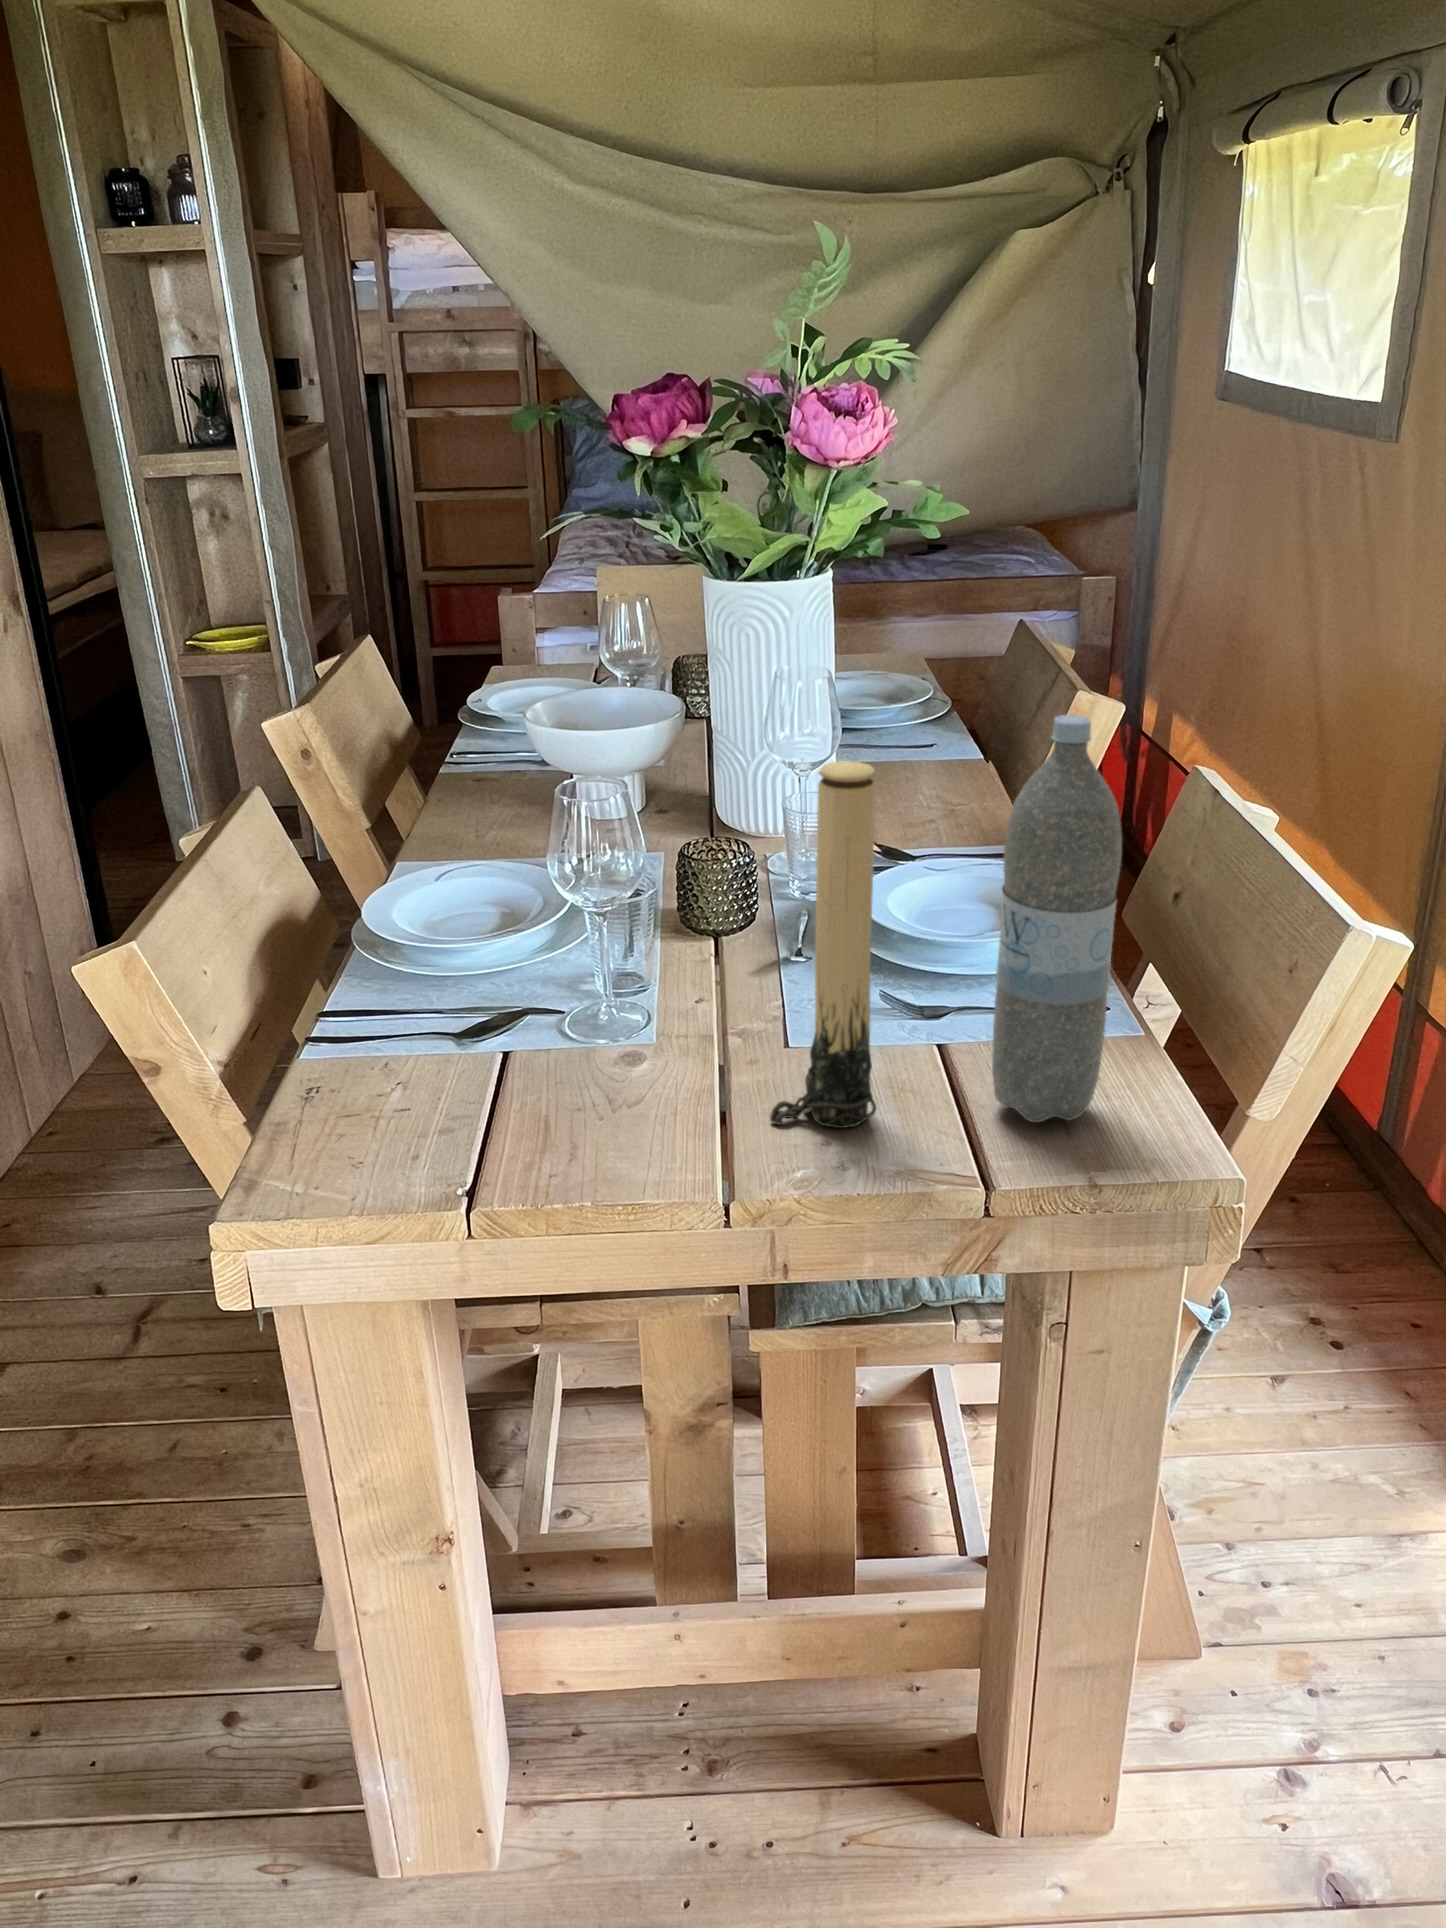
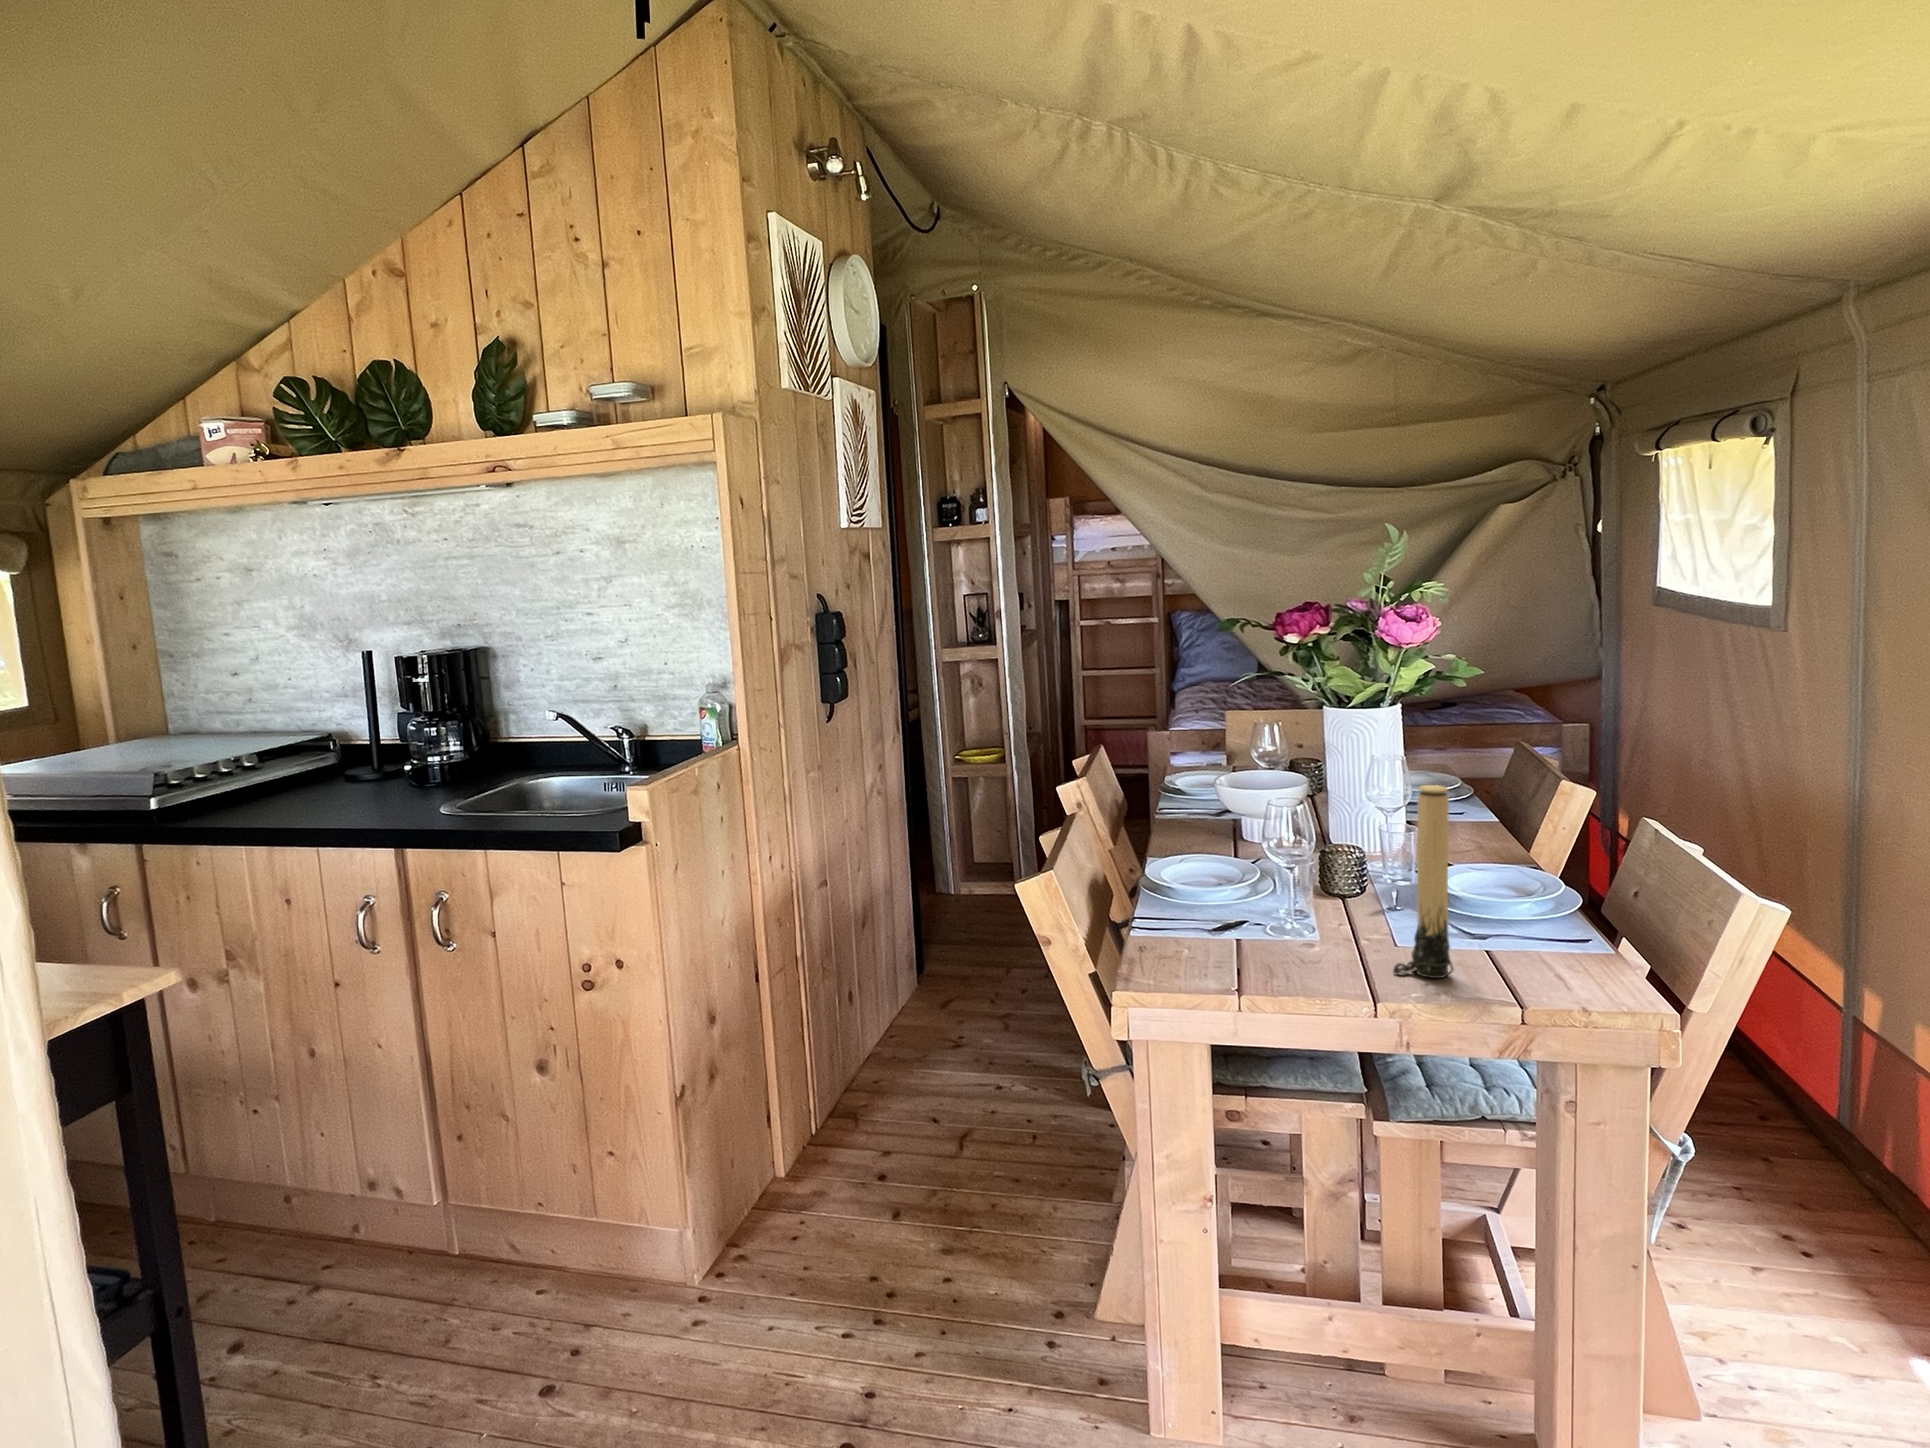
water bottle: present [992,715,1122,1123] -> none [1518,763,1590,987]

